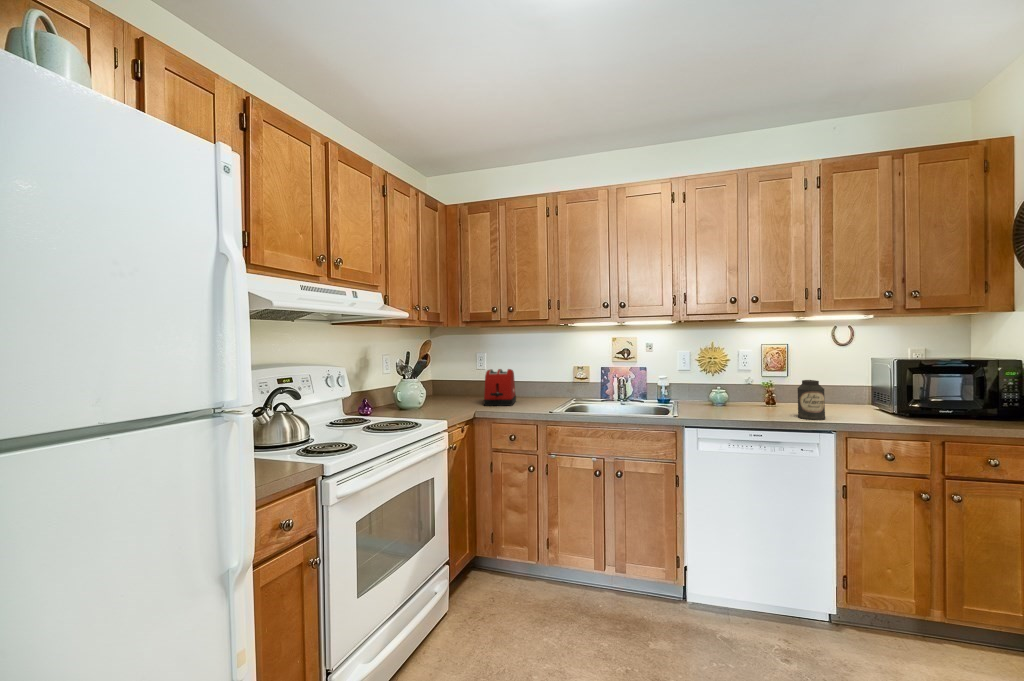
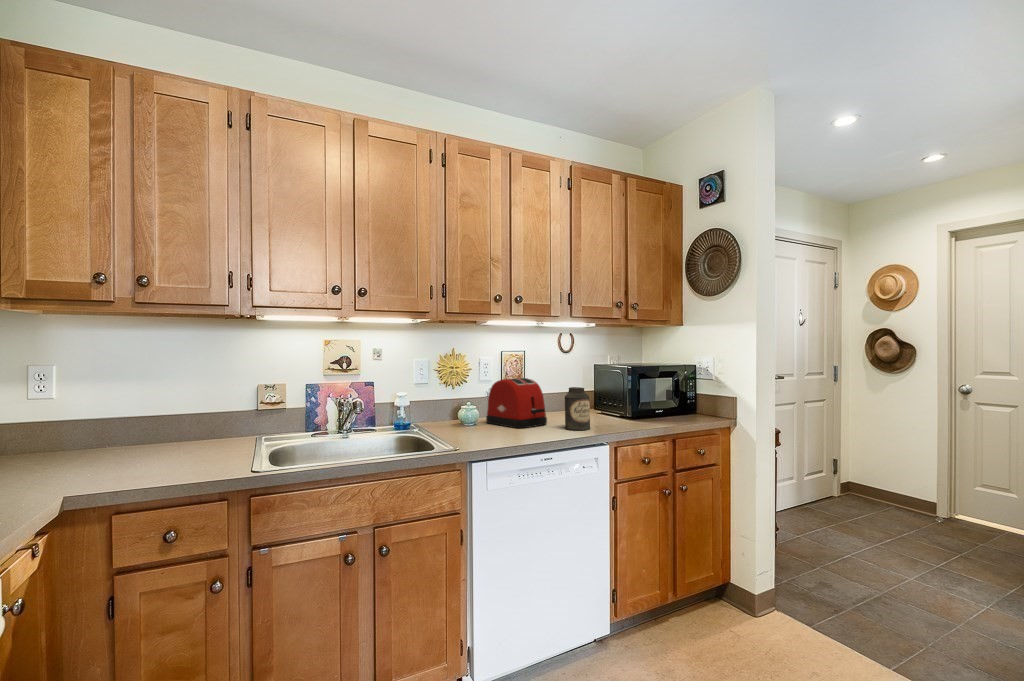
toaster: present [484,369,516,406] -> present [486,378,547,428]

